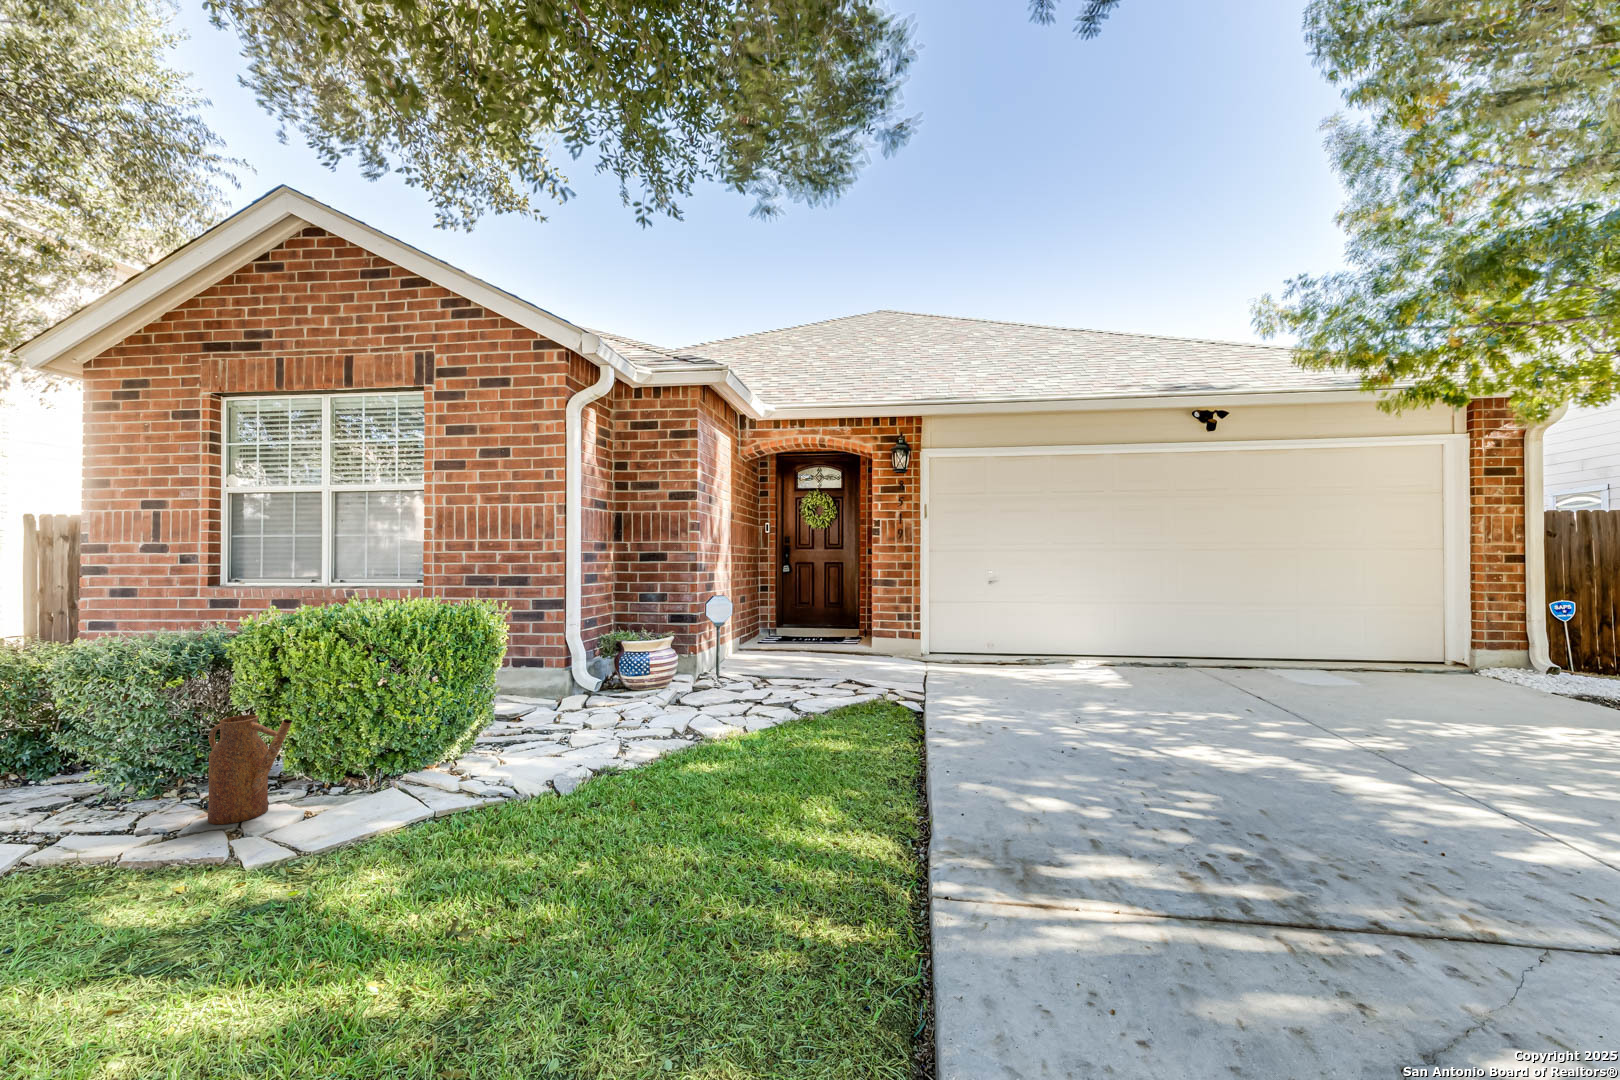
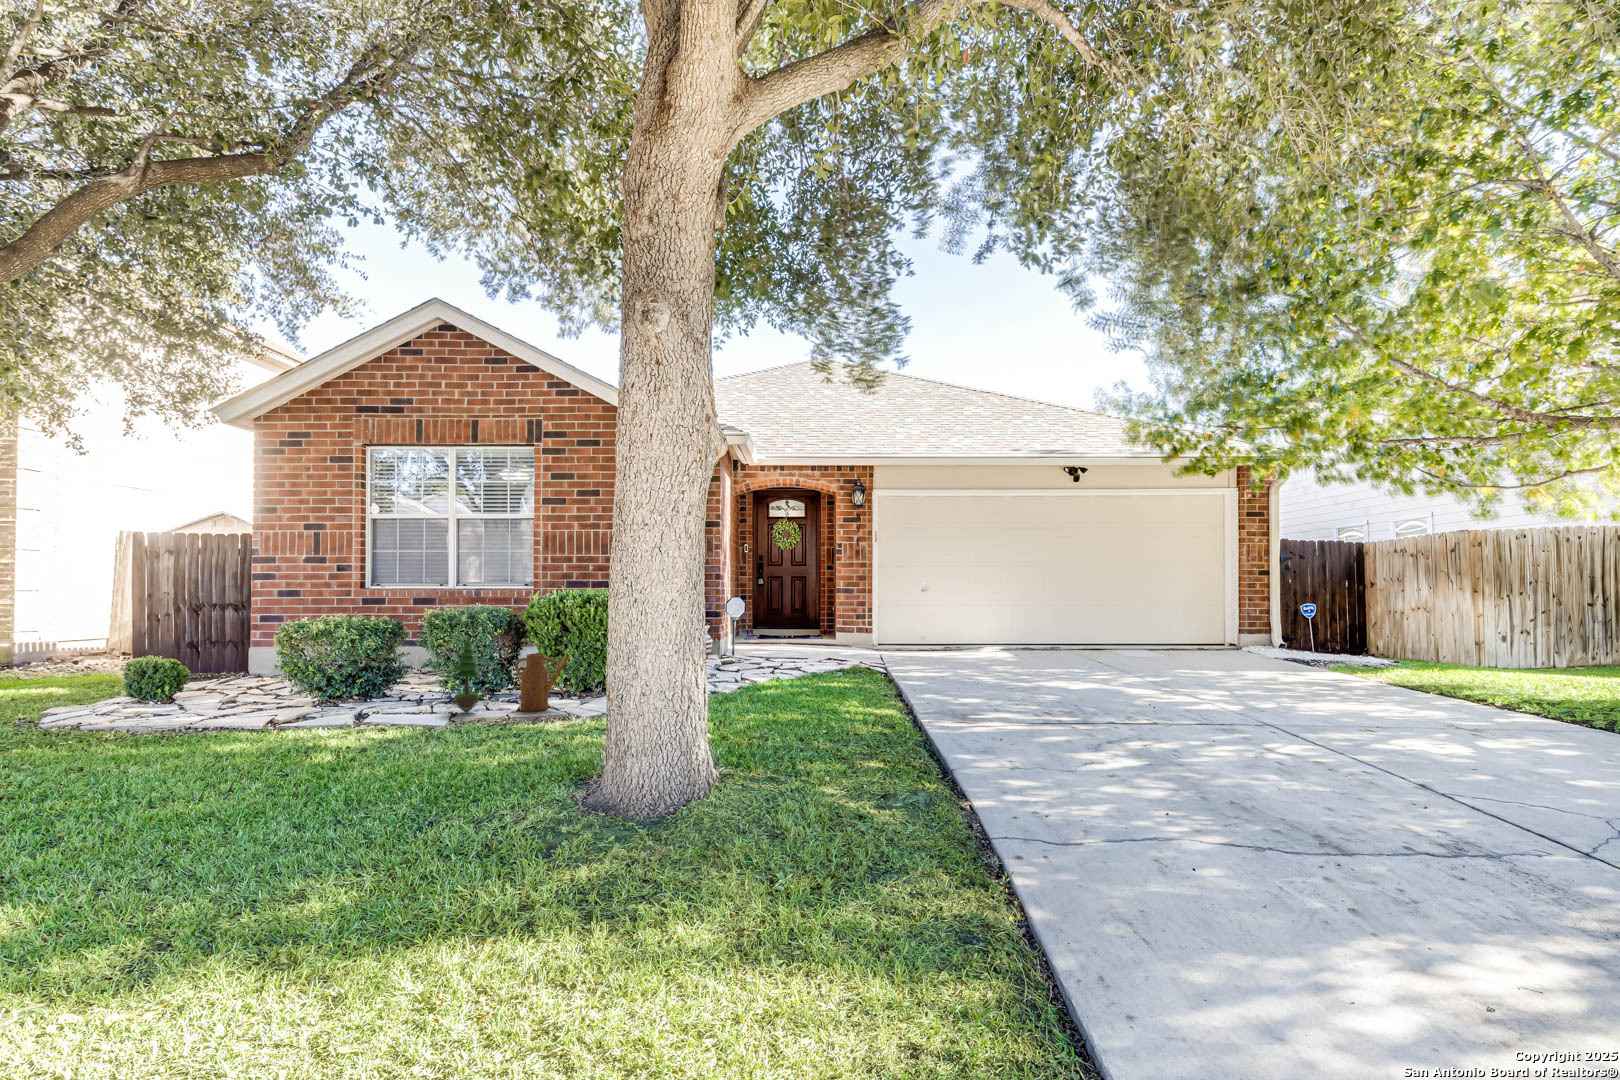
potted tree: none [75,687,145,822] -> present [452,637,481,713]

